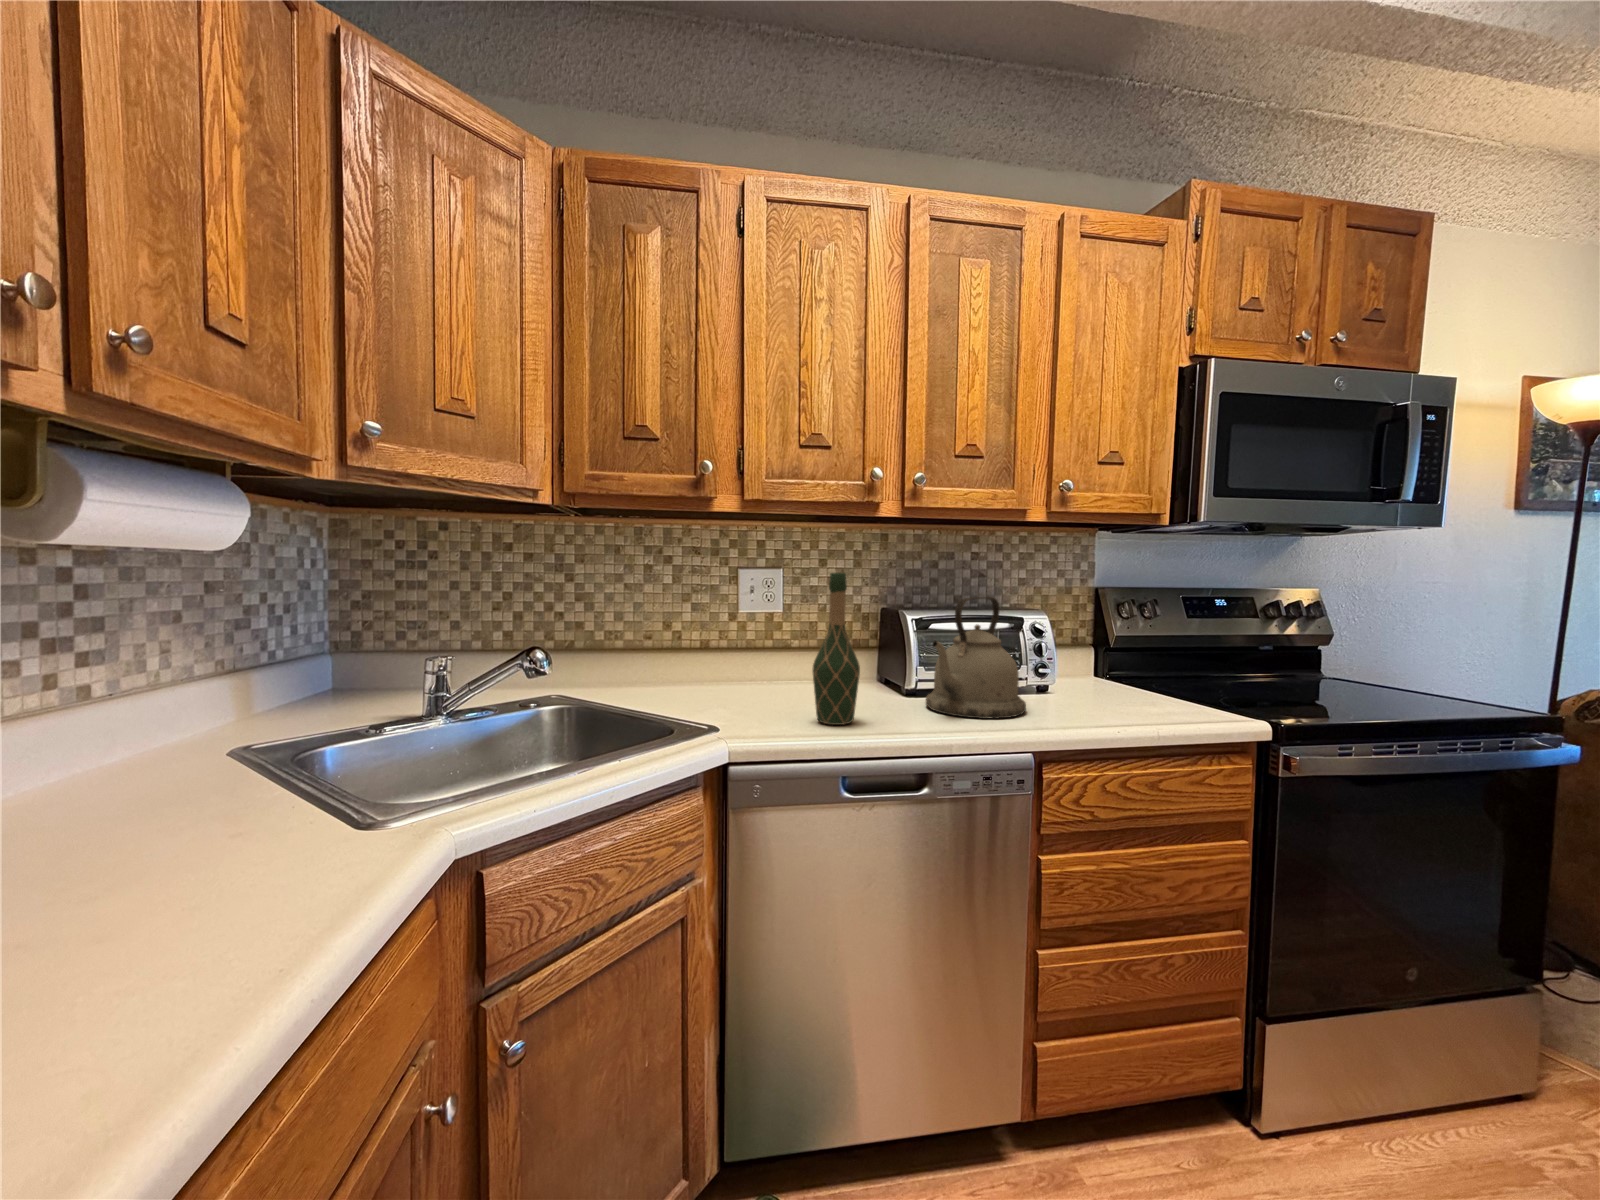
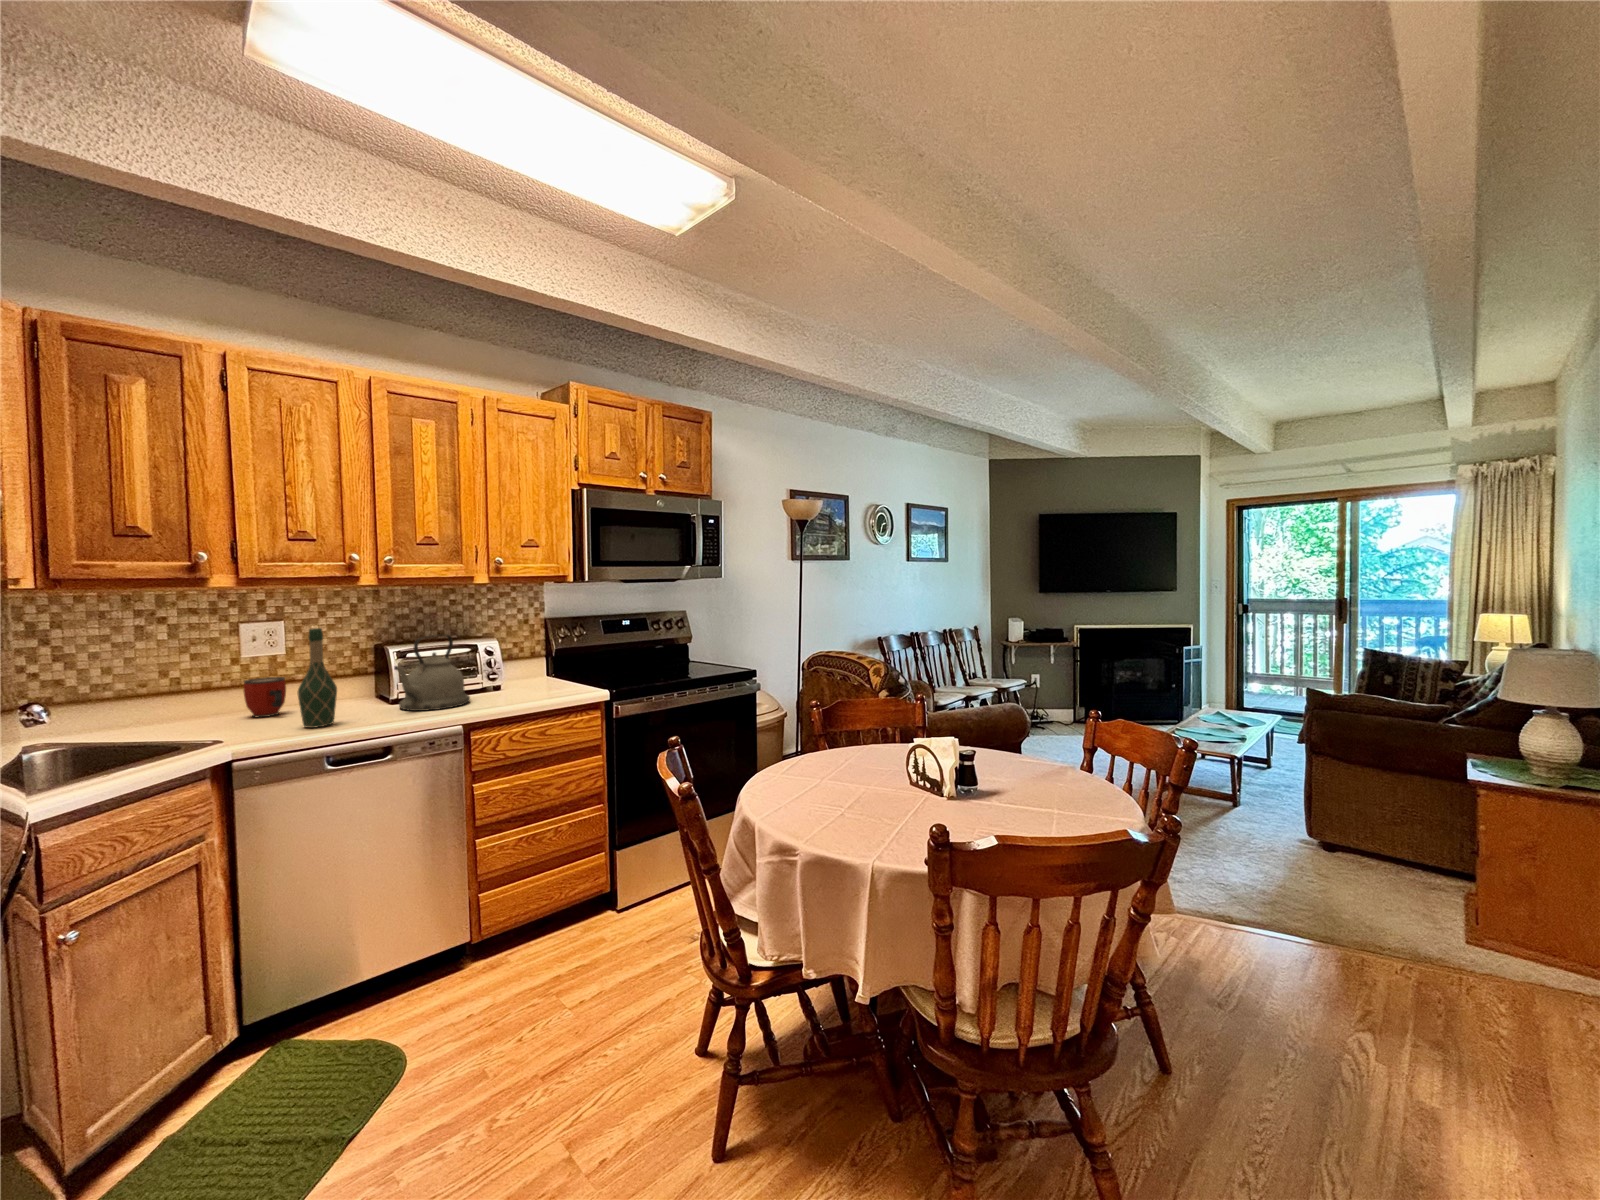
mug: none [742,642,787,696] -> present [244,677,286,717]

